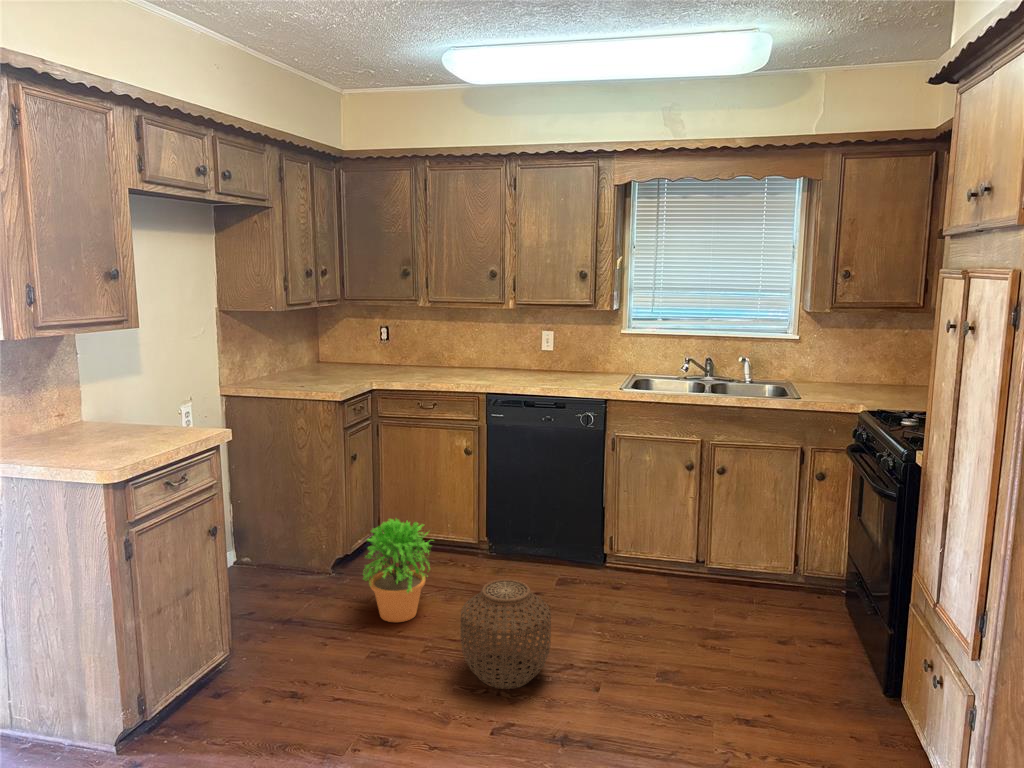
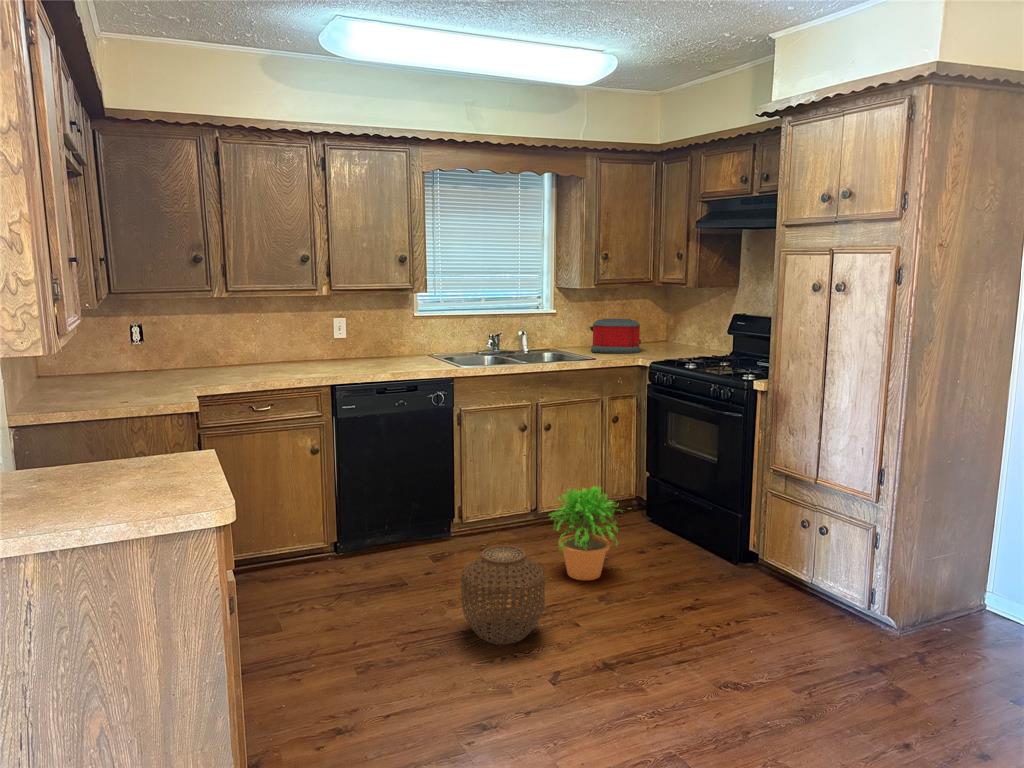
toaster: none [831,350,903,397] -> present [590,319,641,353]
potted plant: present [363,519,430,622] -> present [551,486,617,580]

